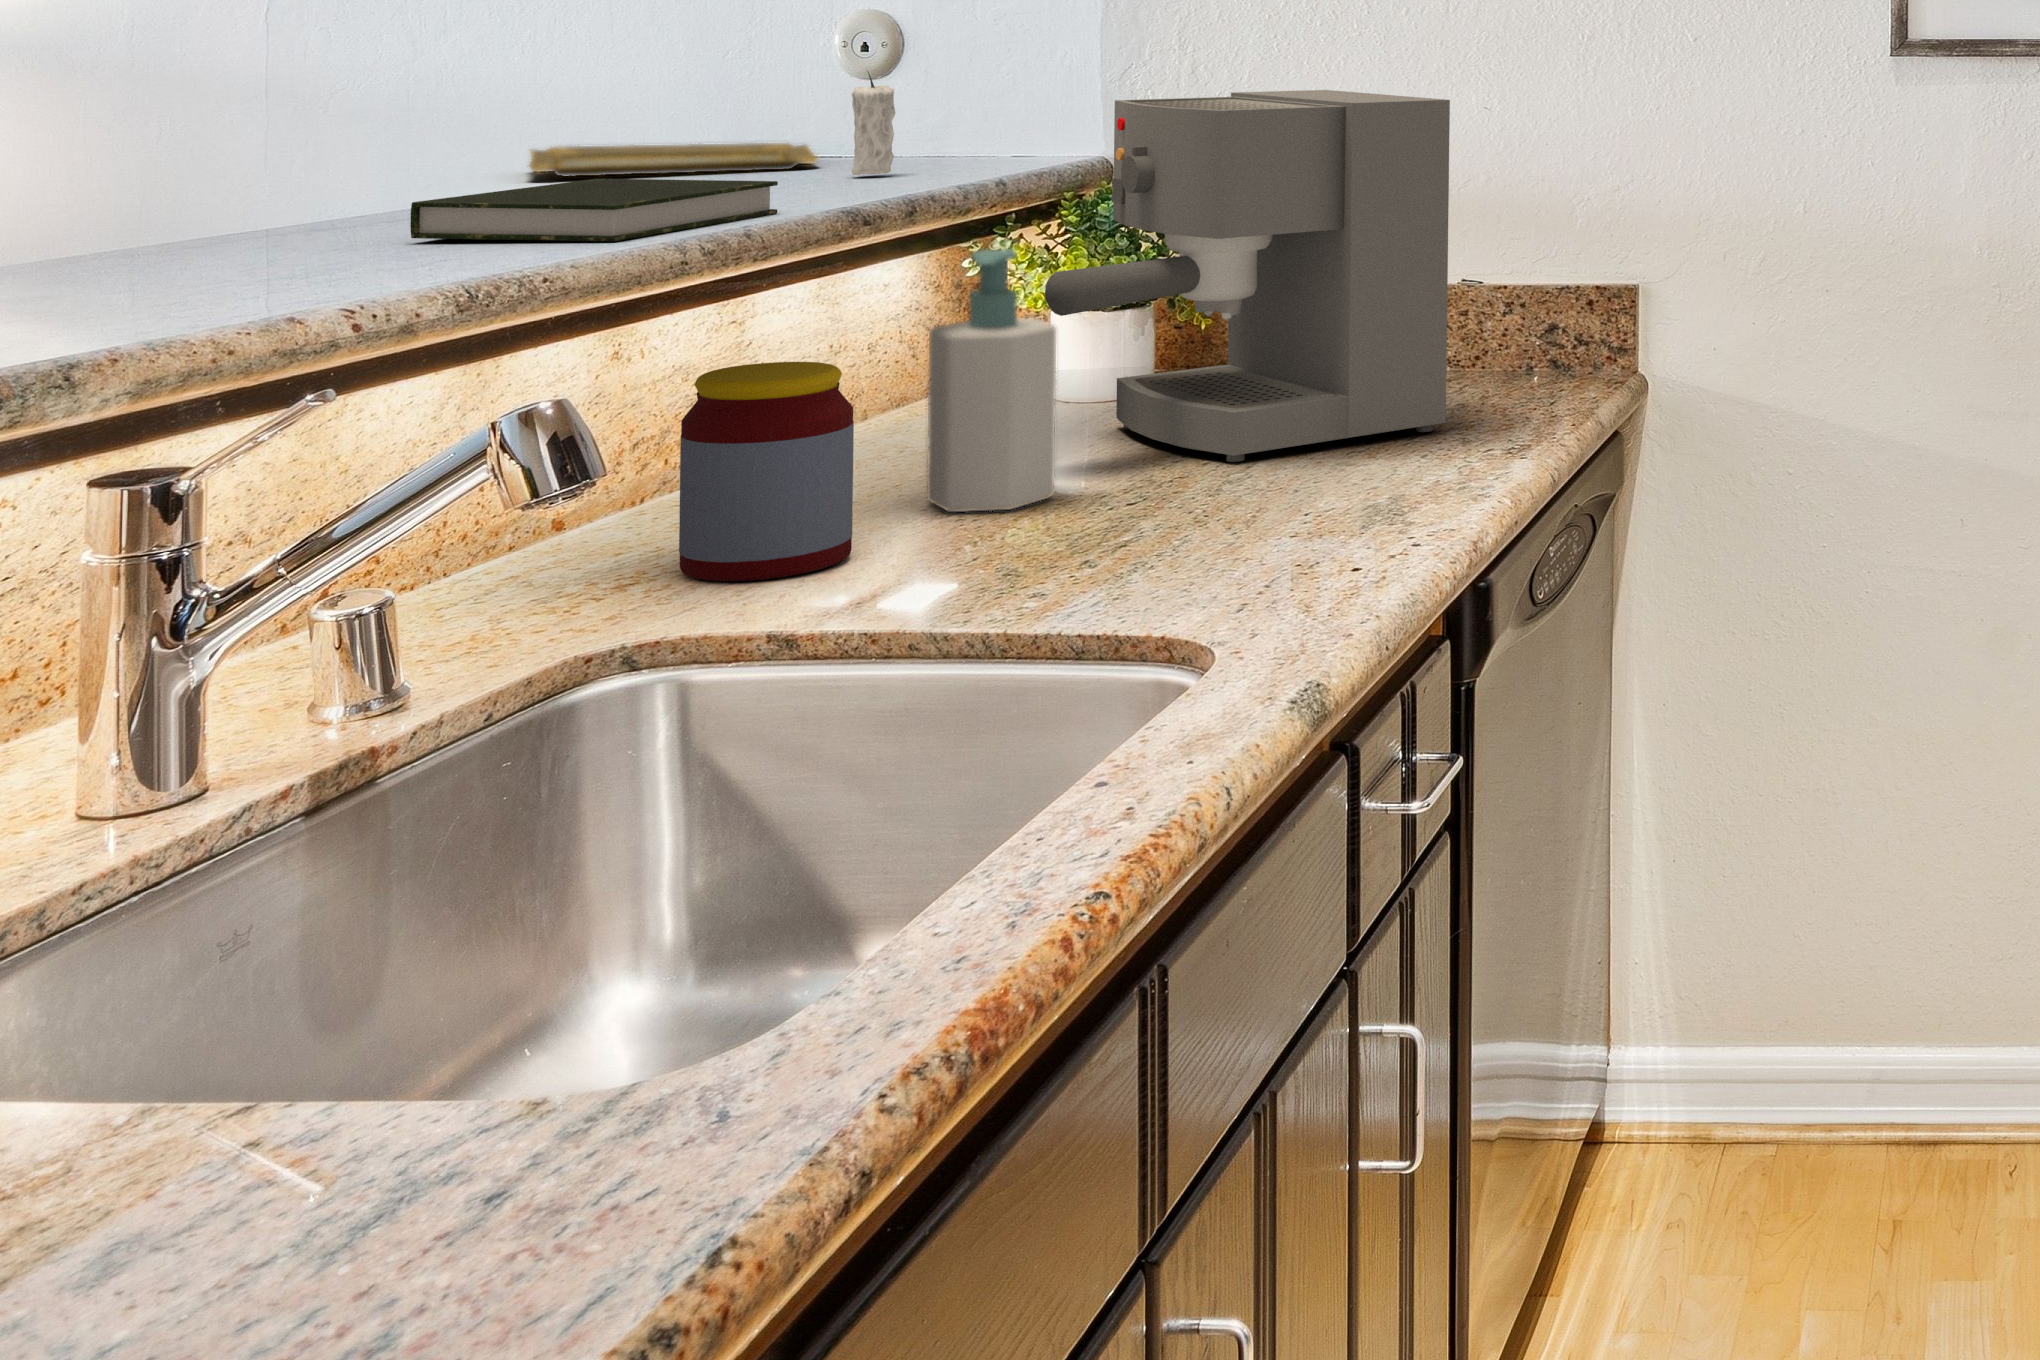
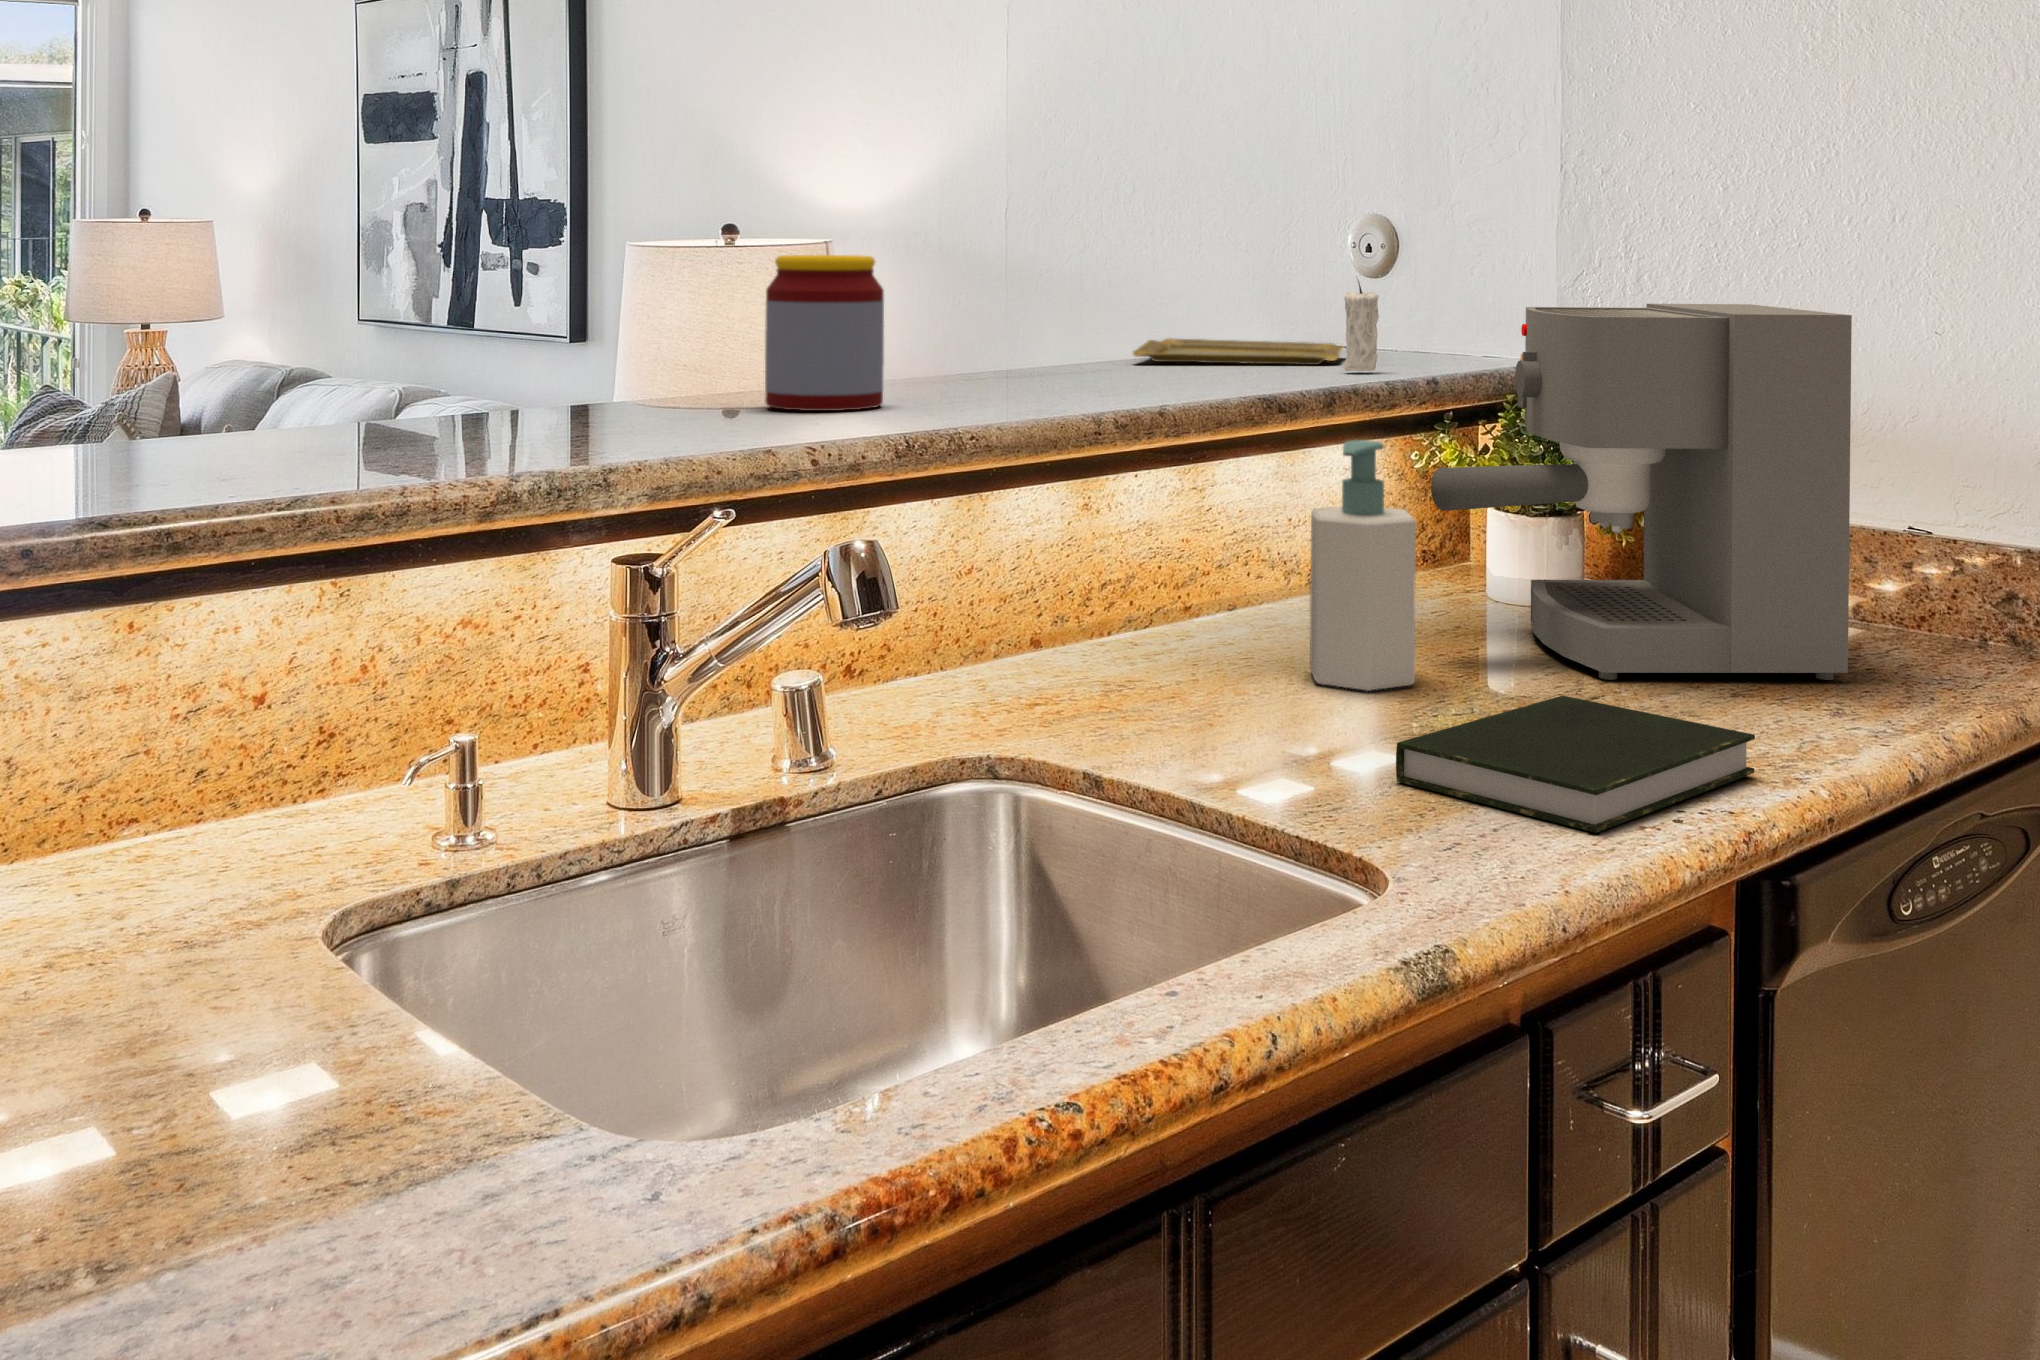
book: present [410,179,778,241] -> present [1396,696,1755,833]
jar: present [679,362,854,581] -> present [765,255,884,411]

